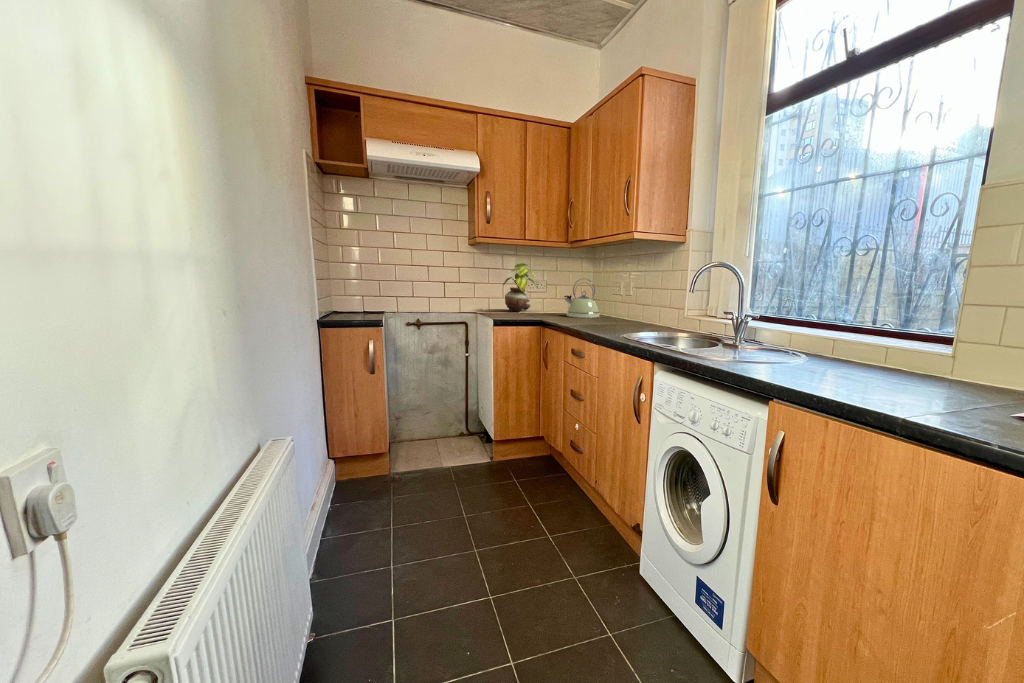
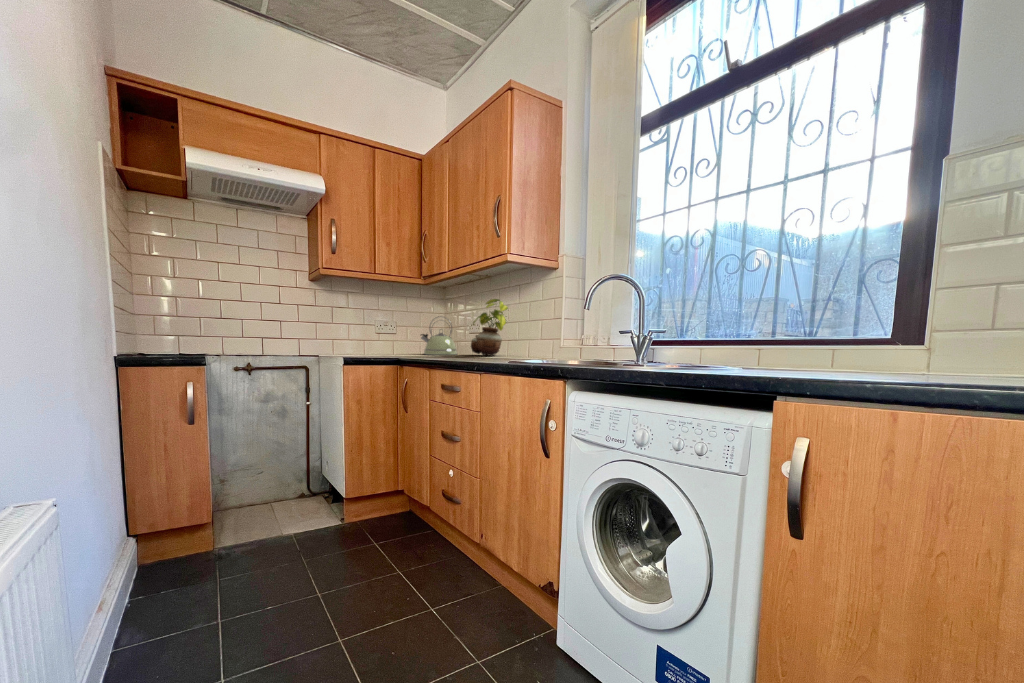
potted plant: present [503,263,538,312] -> present [471,299,508,356]

